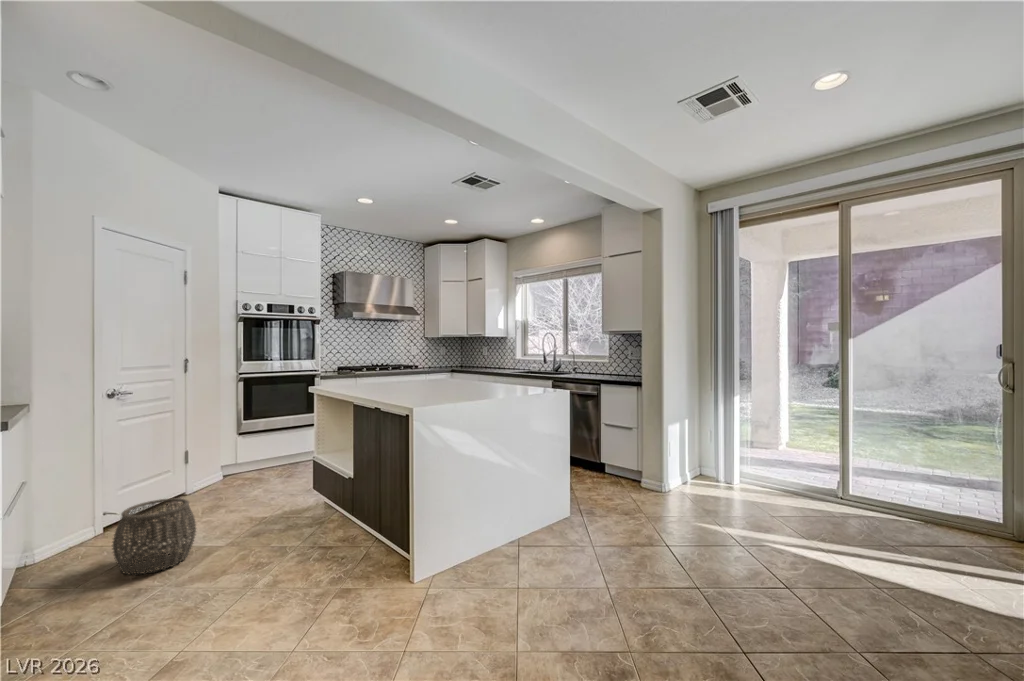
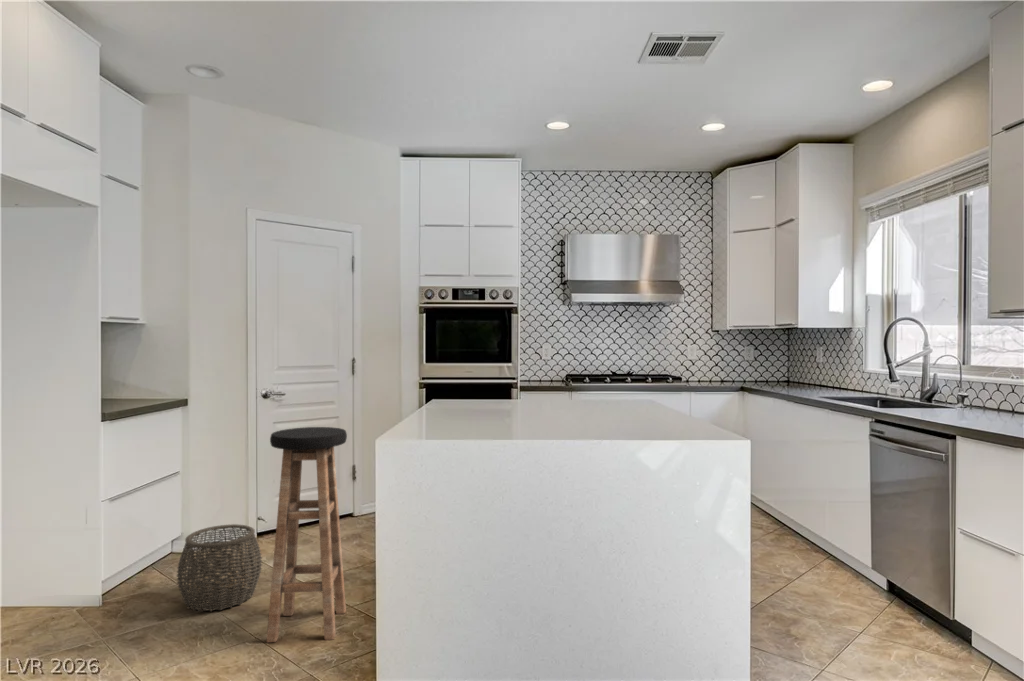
bar stool: none [238,405,304,565] -> present [267,427,347,642]

